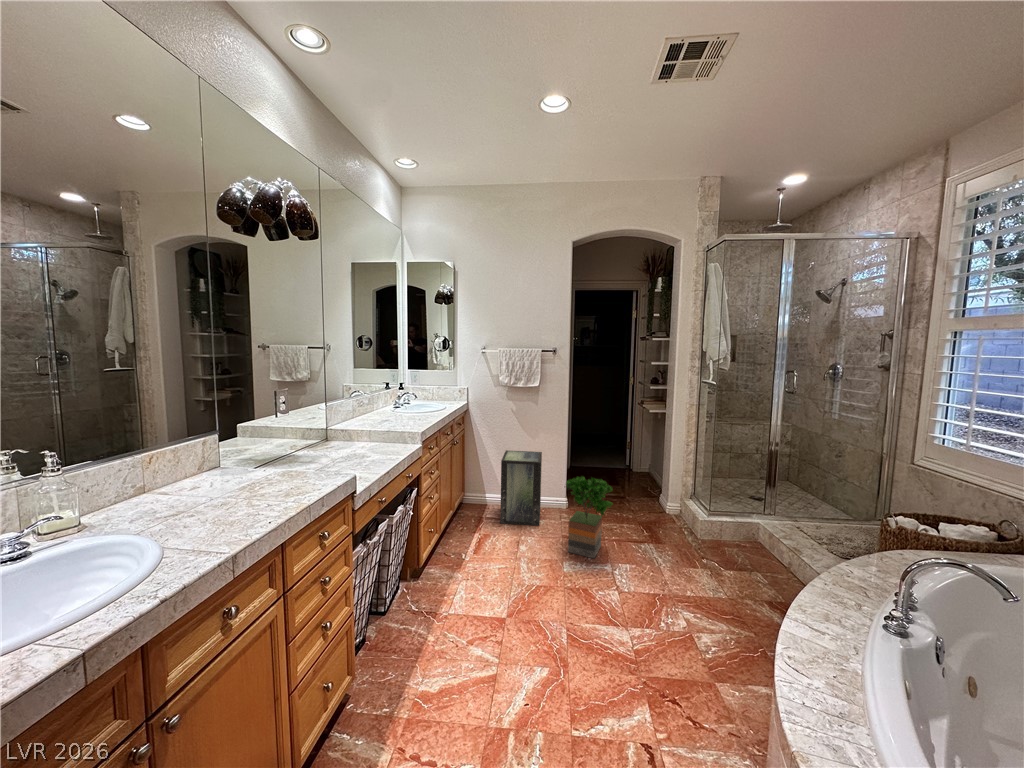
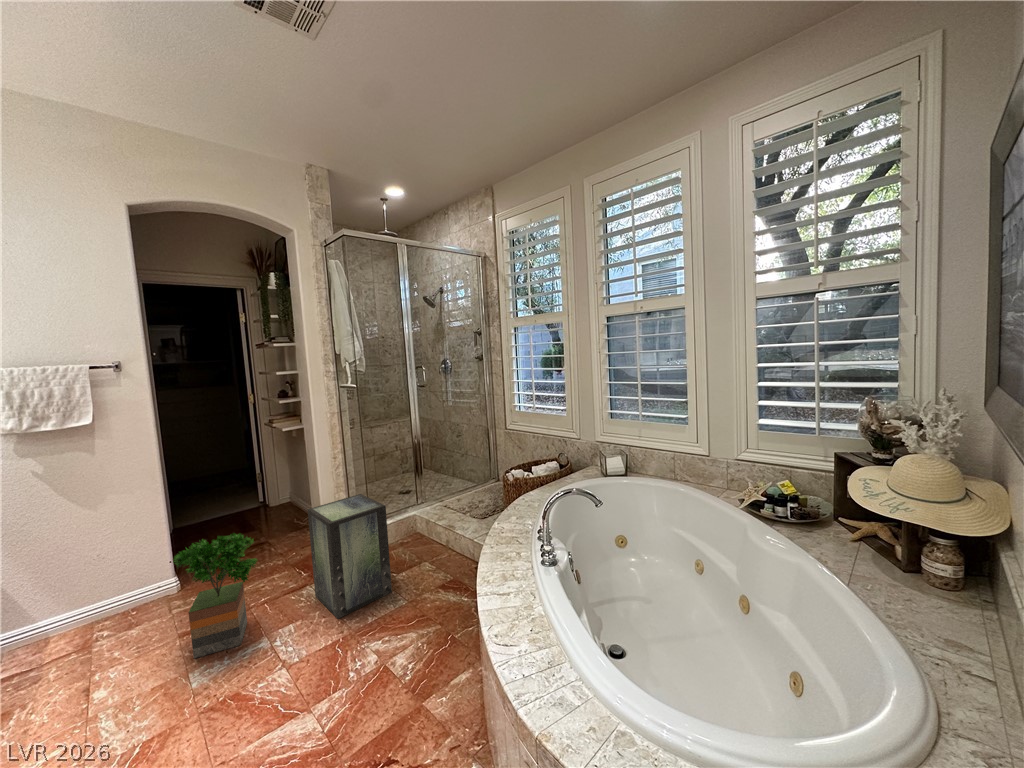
storage box: present [500,450,542,526] -> present [308,494,392,619]

